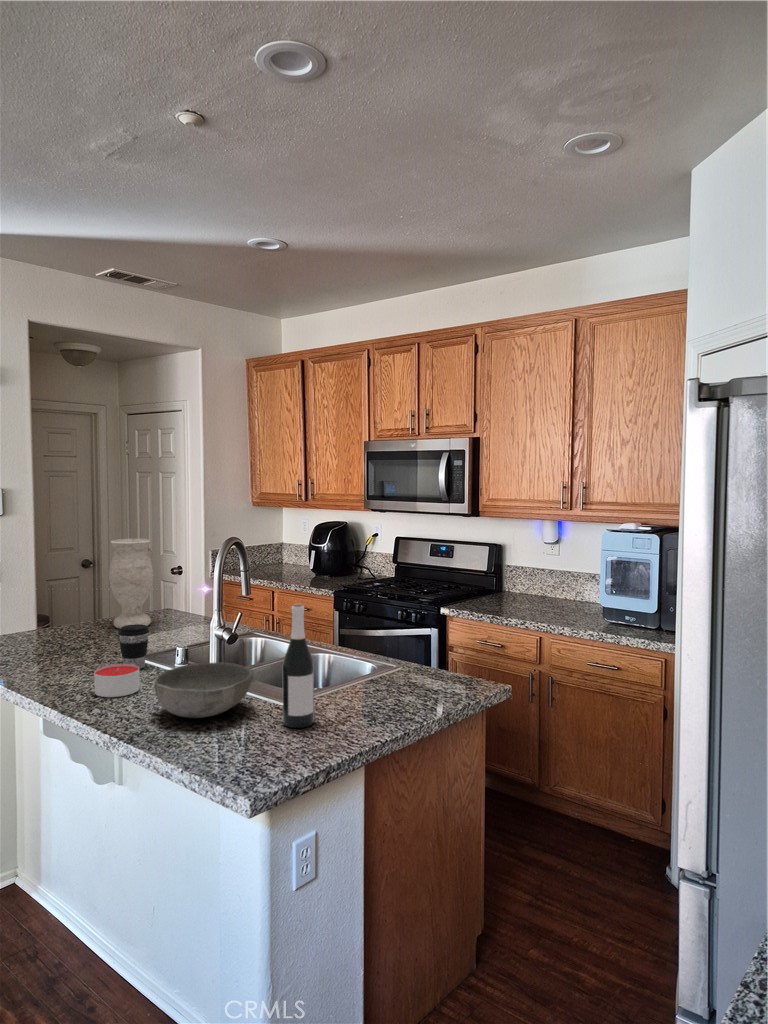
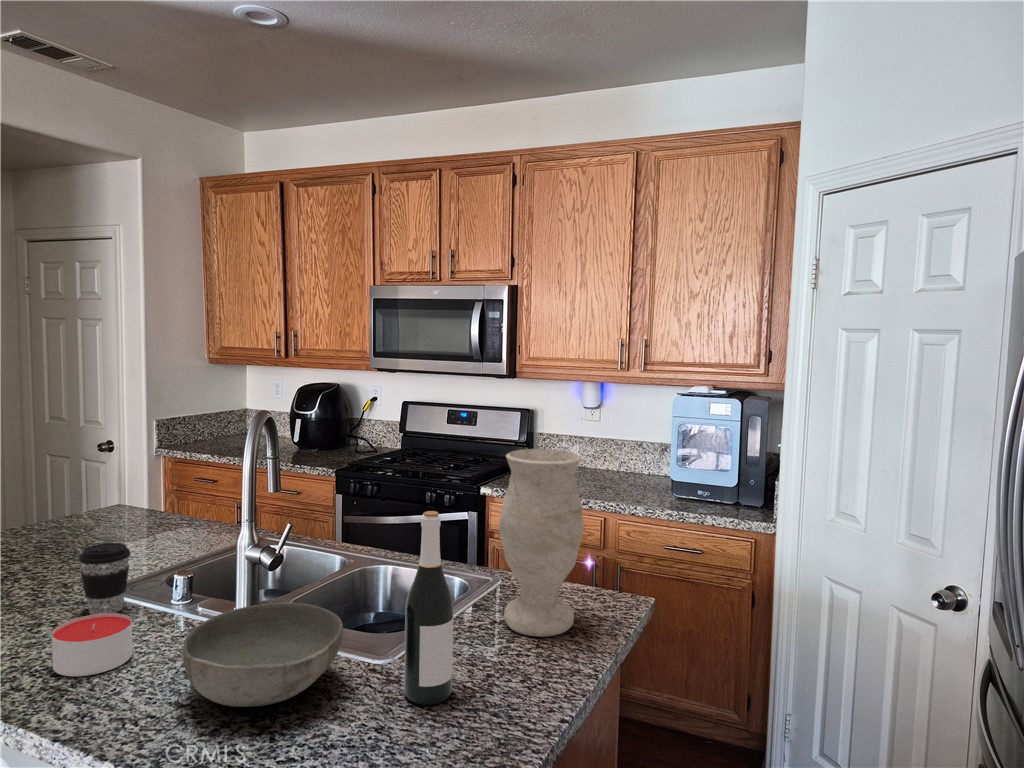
vase: present [109,539,154,628] -> present [499,449,584,637]

